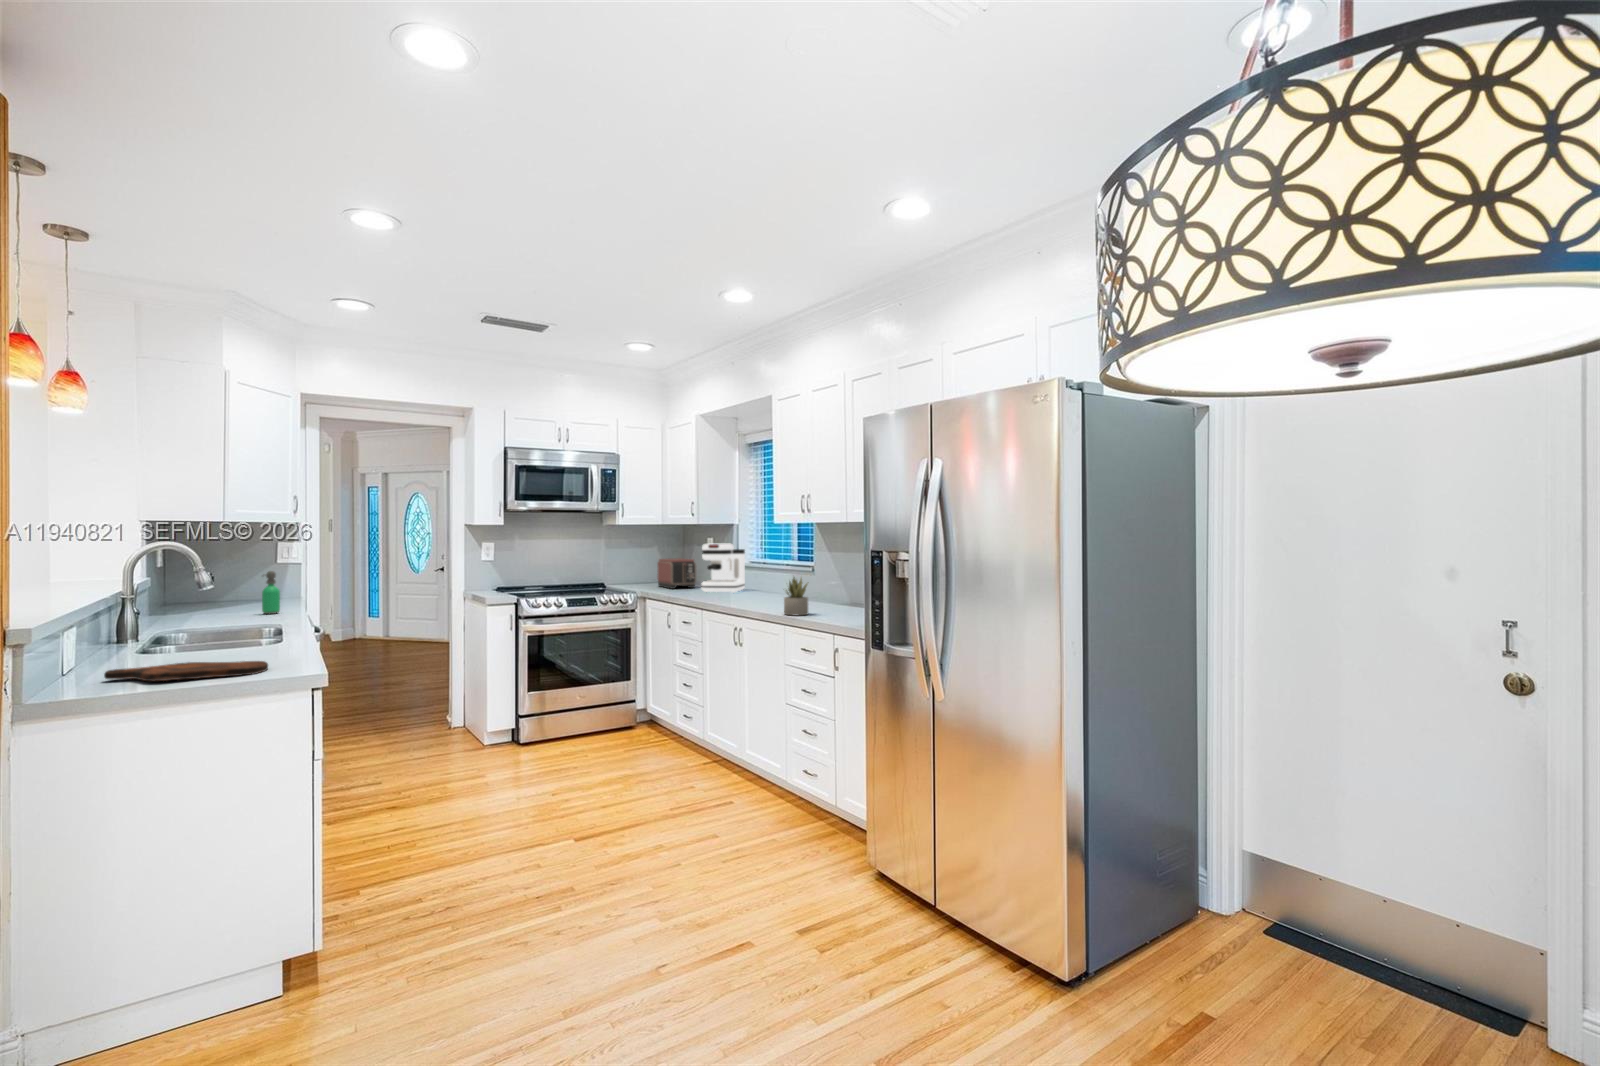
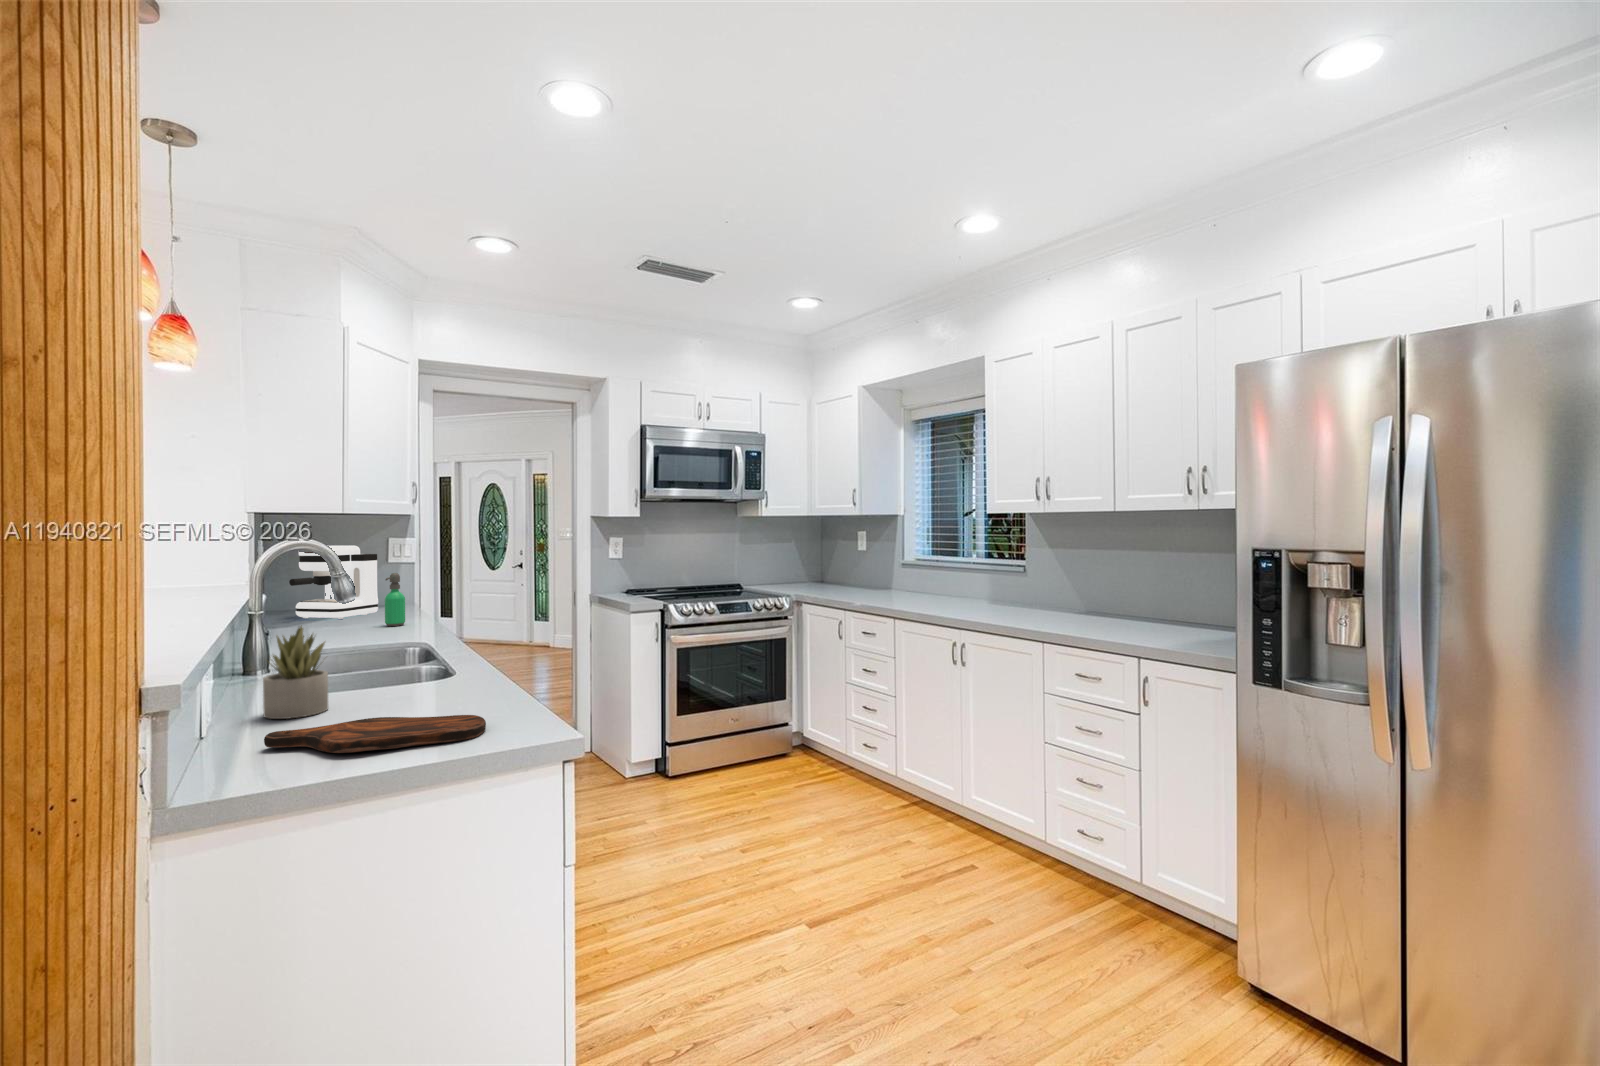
coffee maker: present [701,543,745,593] -> present [289,546,378,619]
toaster: present [657,558,696,589] -> none [804,555,854,591]
succulent plant: present [784,577,808,615] -> present [263,626,328,719]

